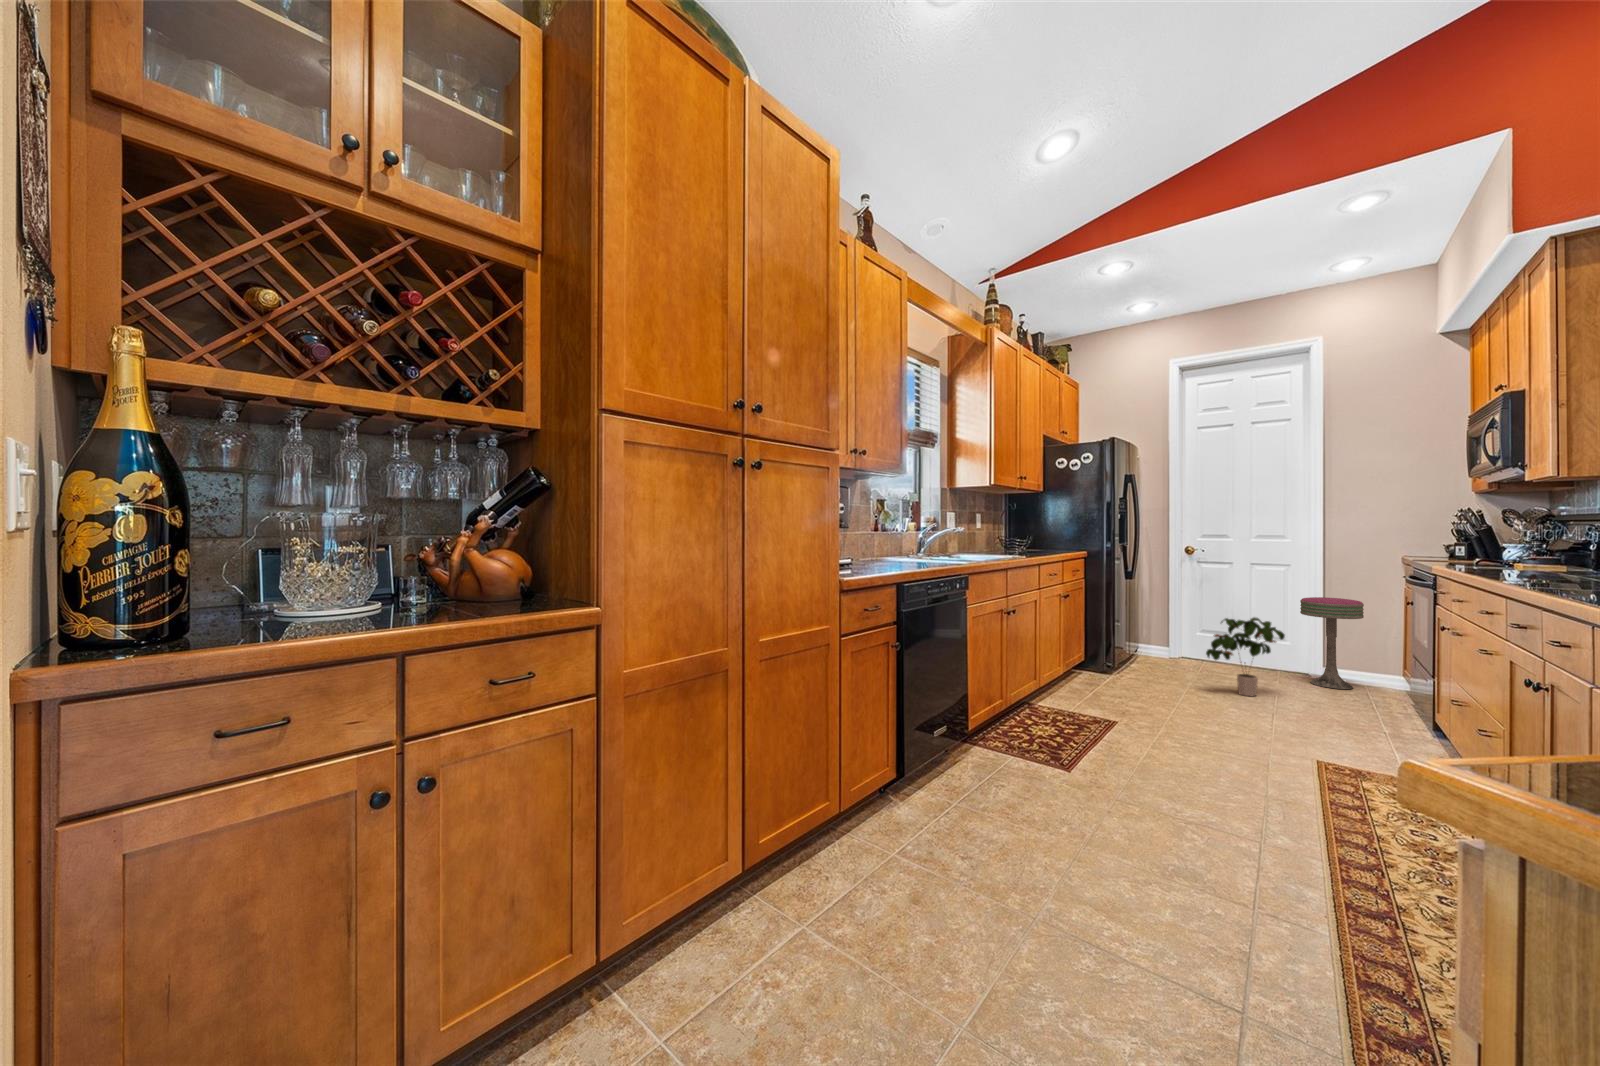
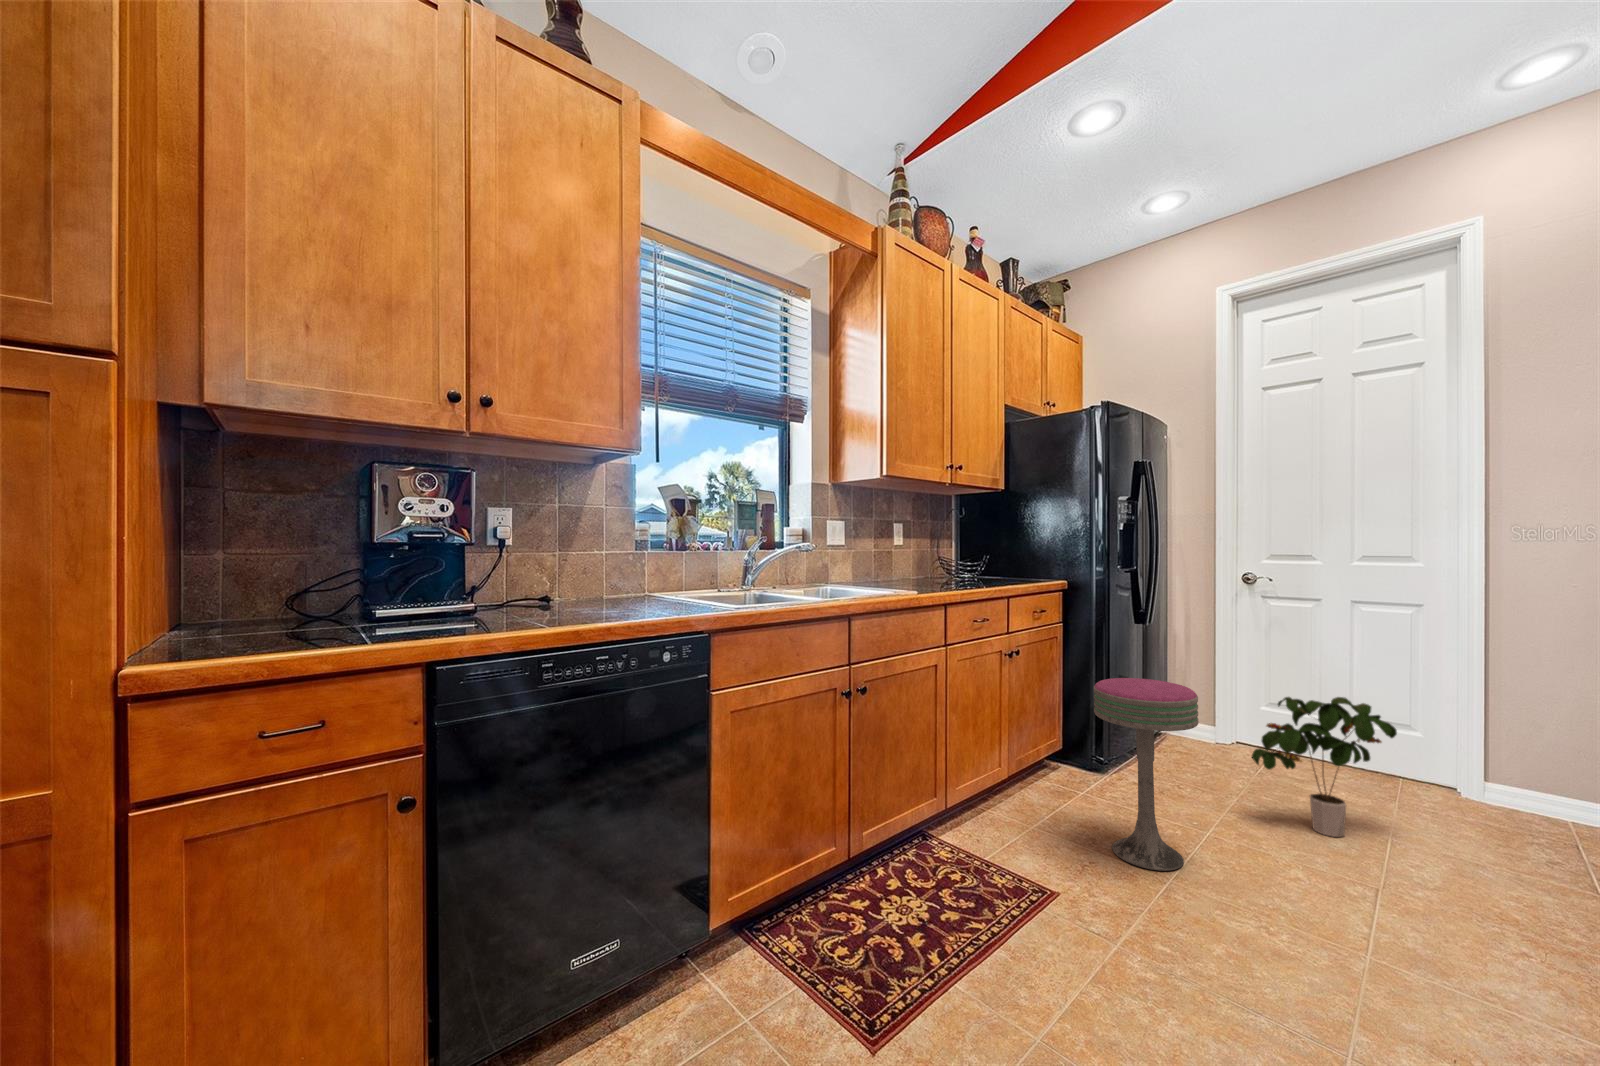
bar stool: present [1300,597,1364,689] -> present [1094,678,1199,871]

